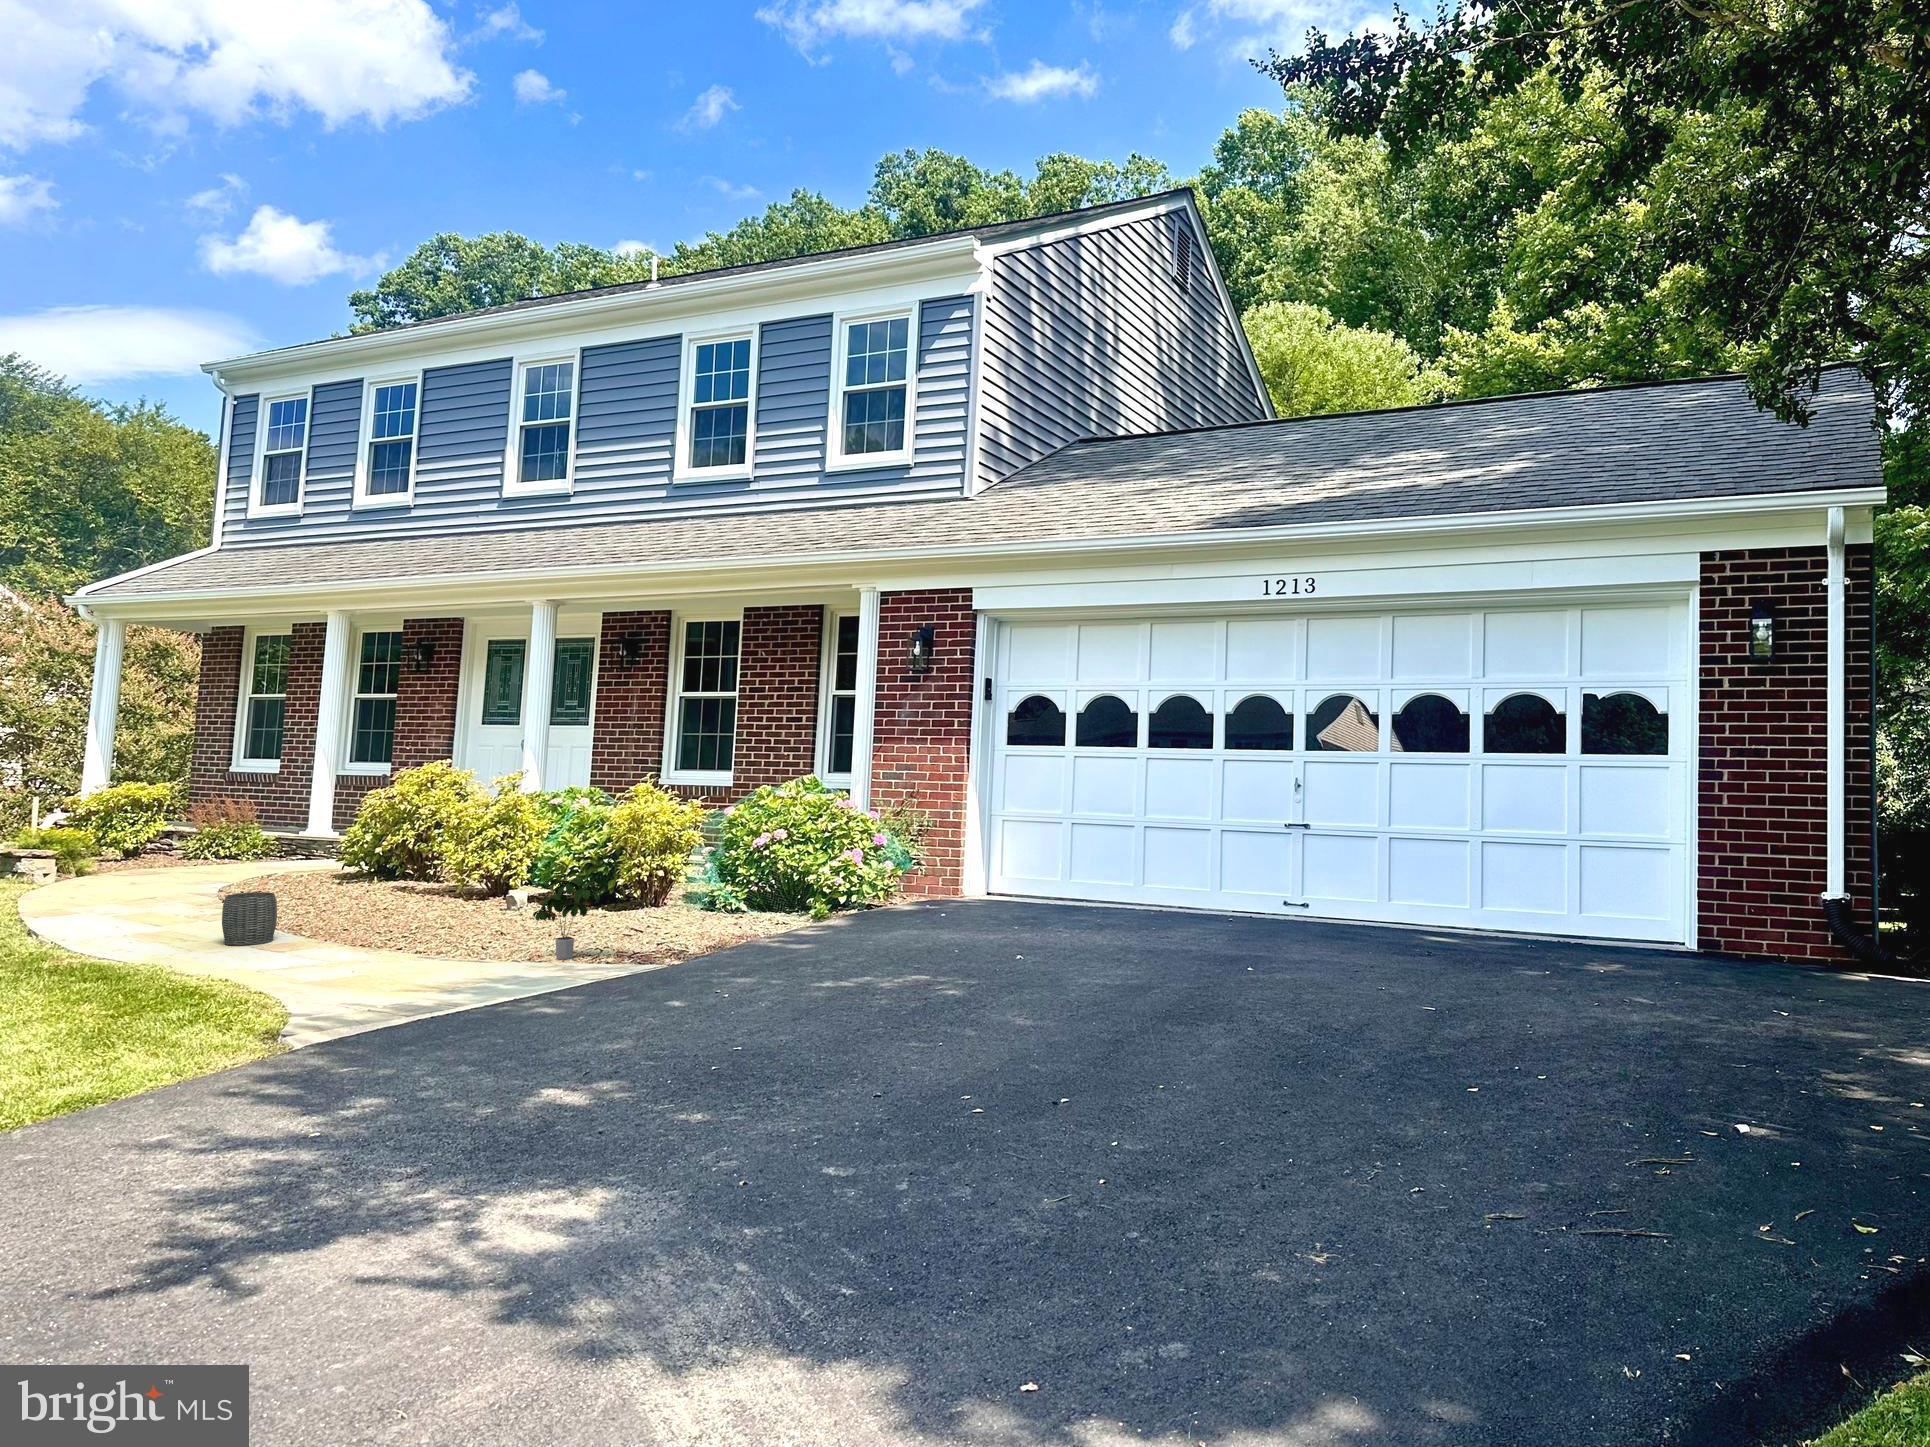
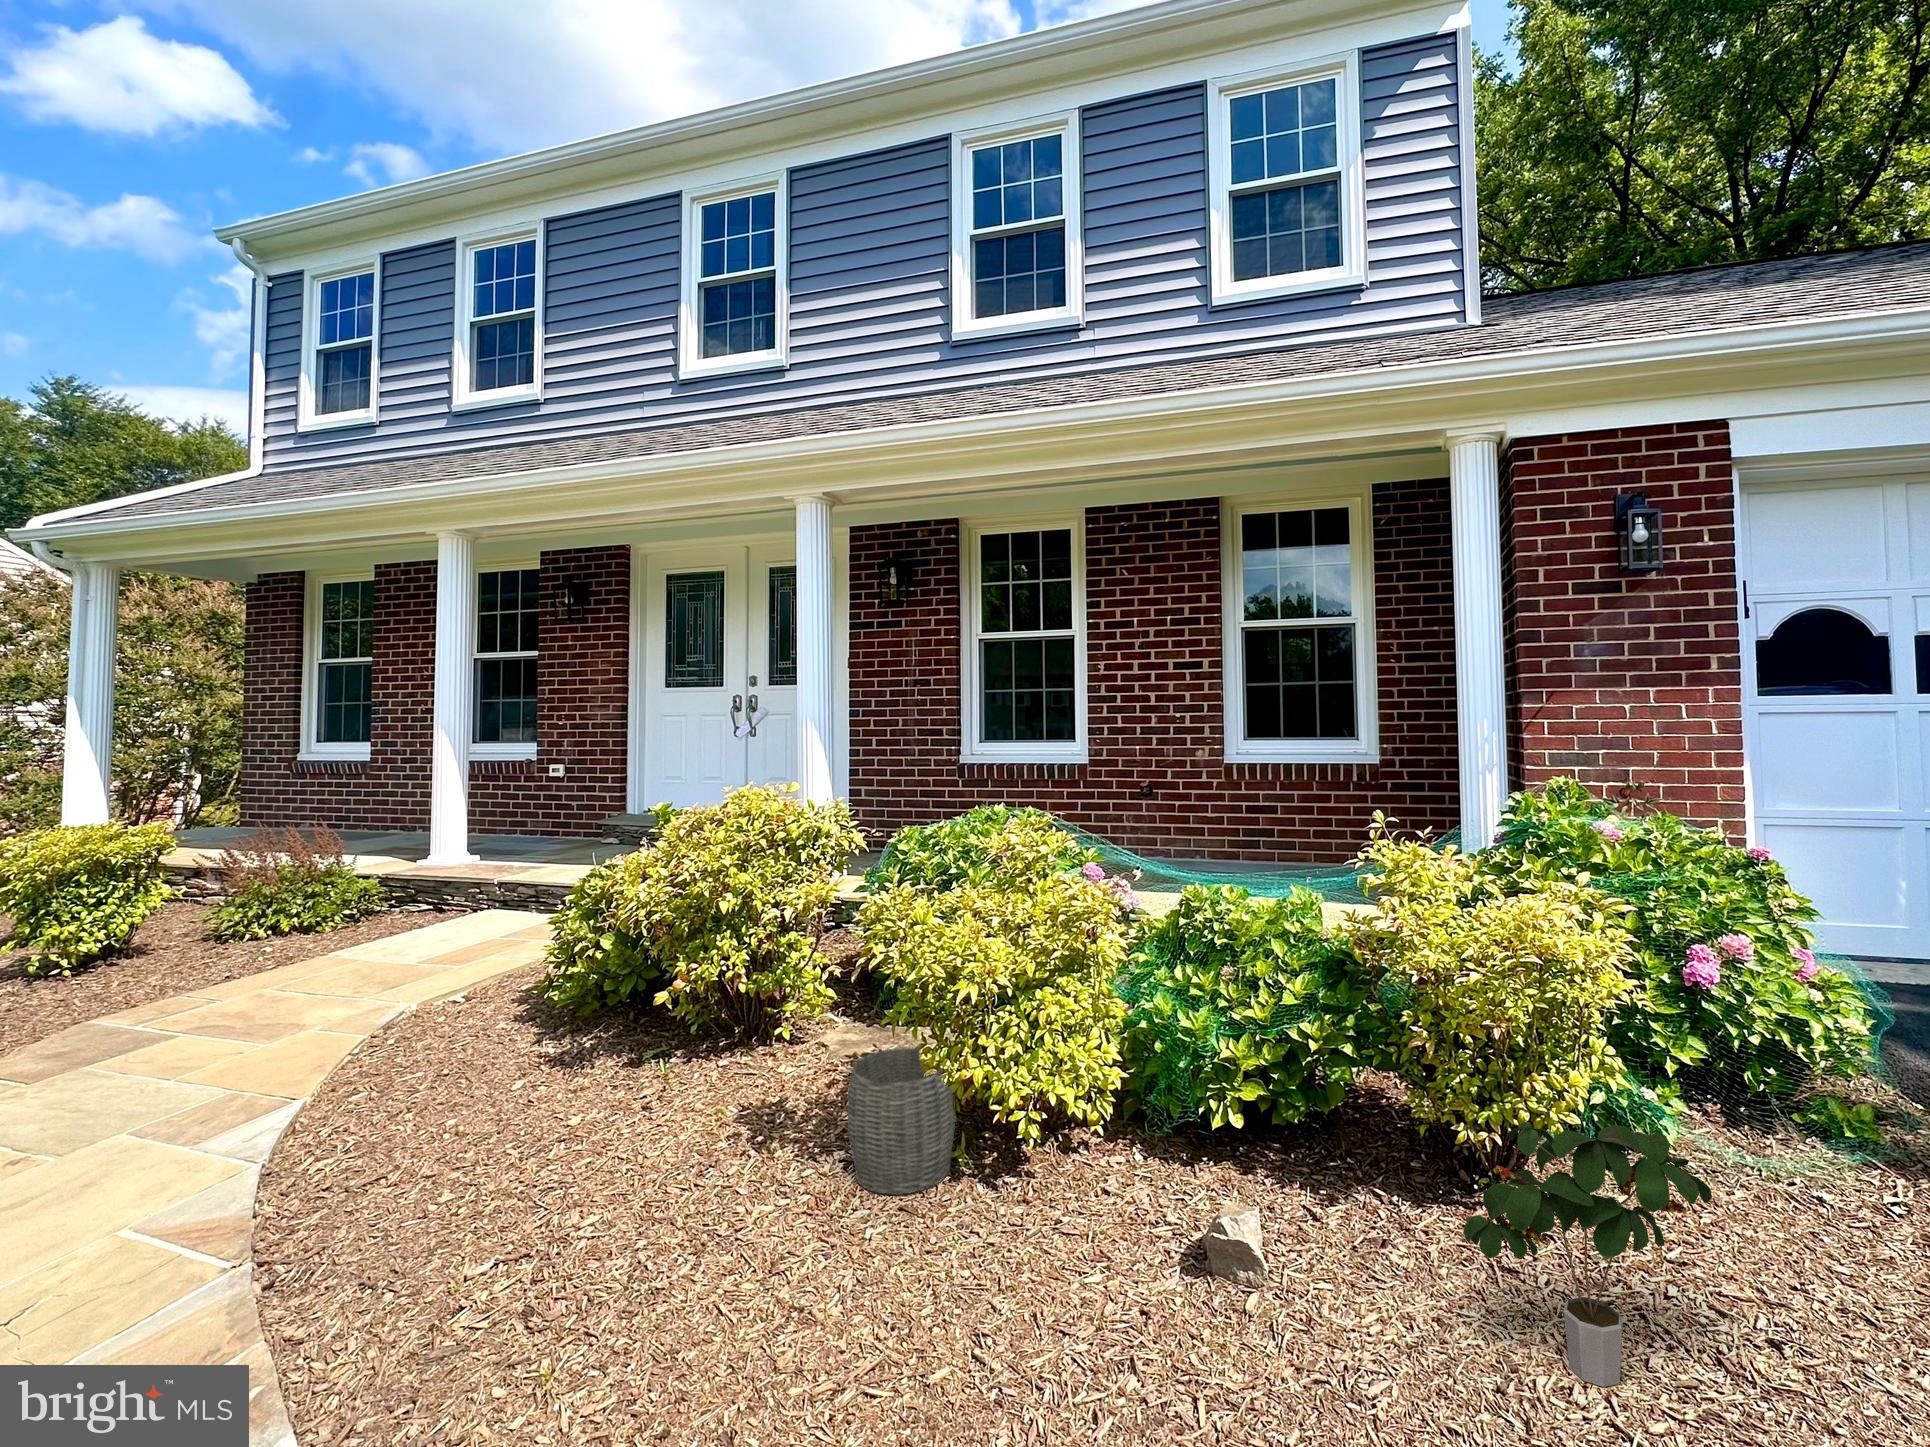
woven basket: present [222,892,277,946] -> present [847,1047,955,1195]

